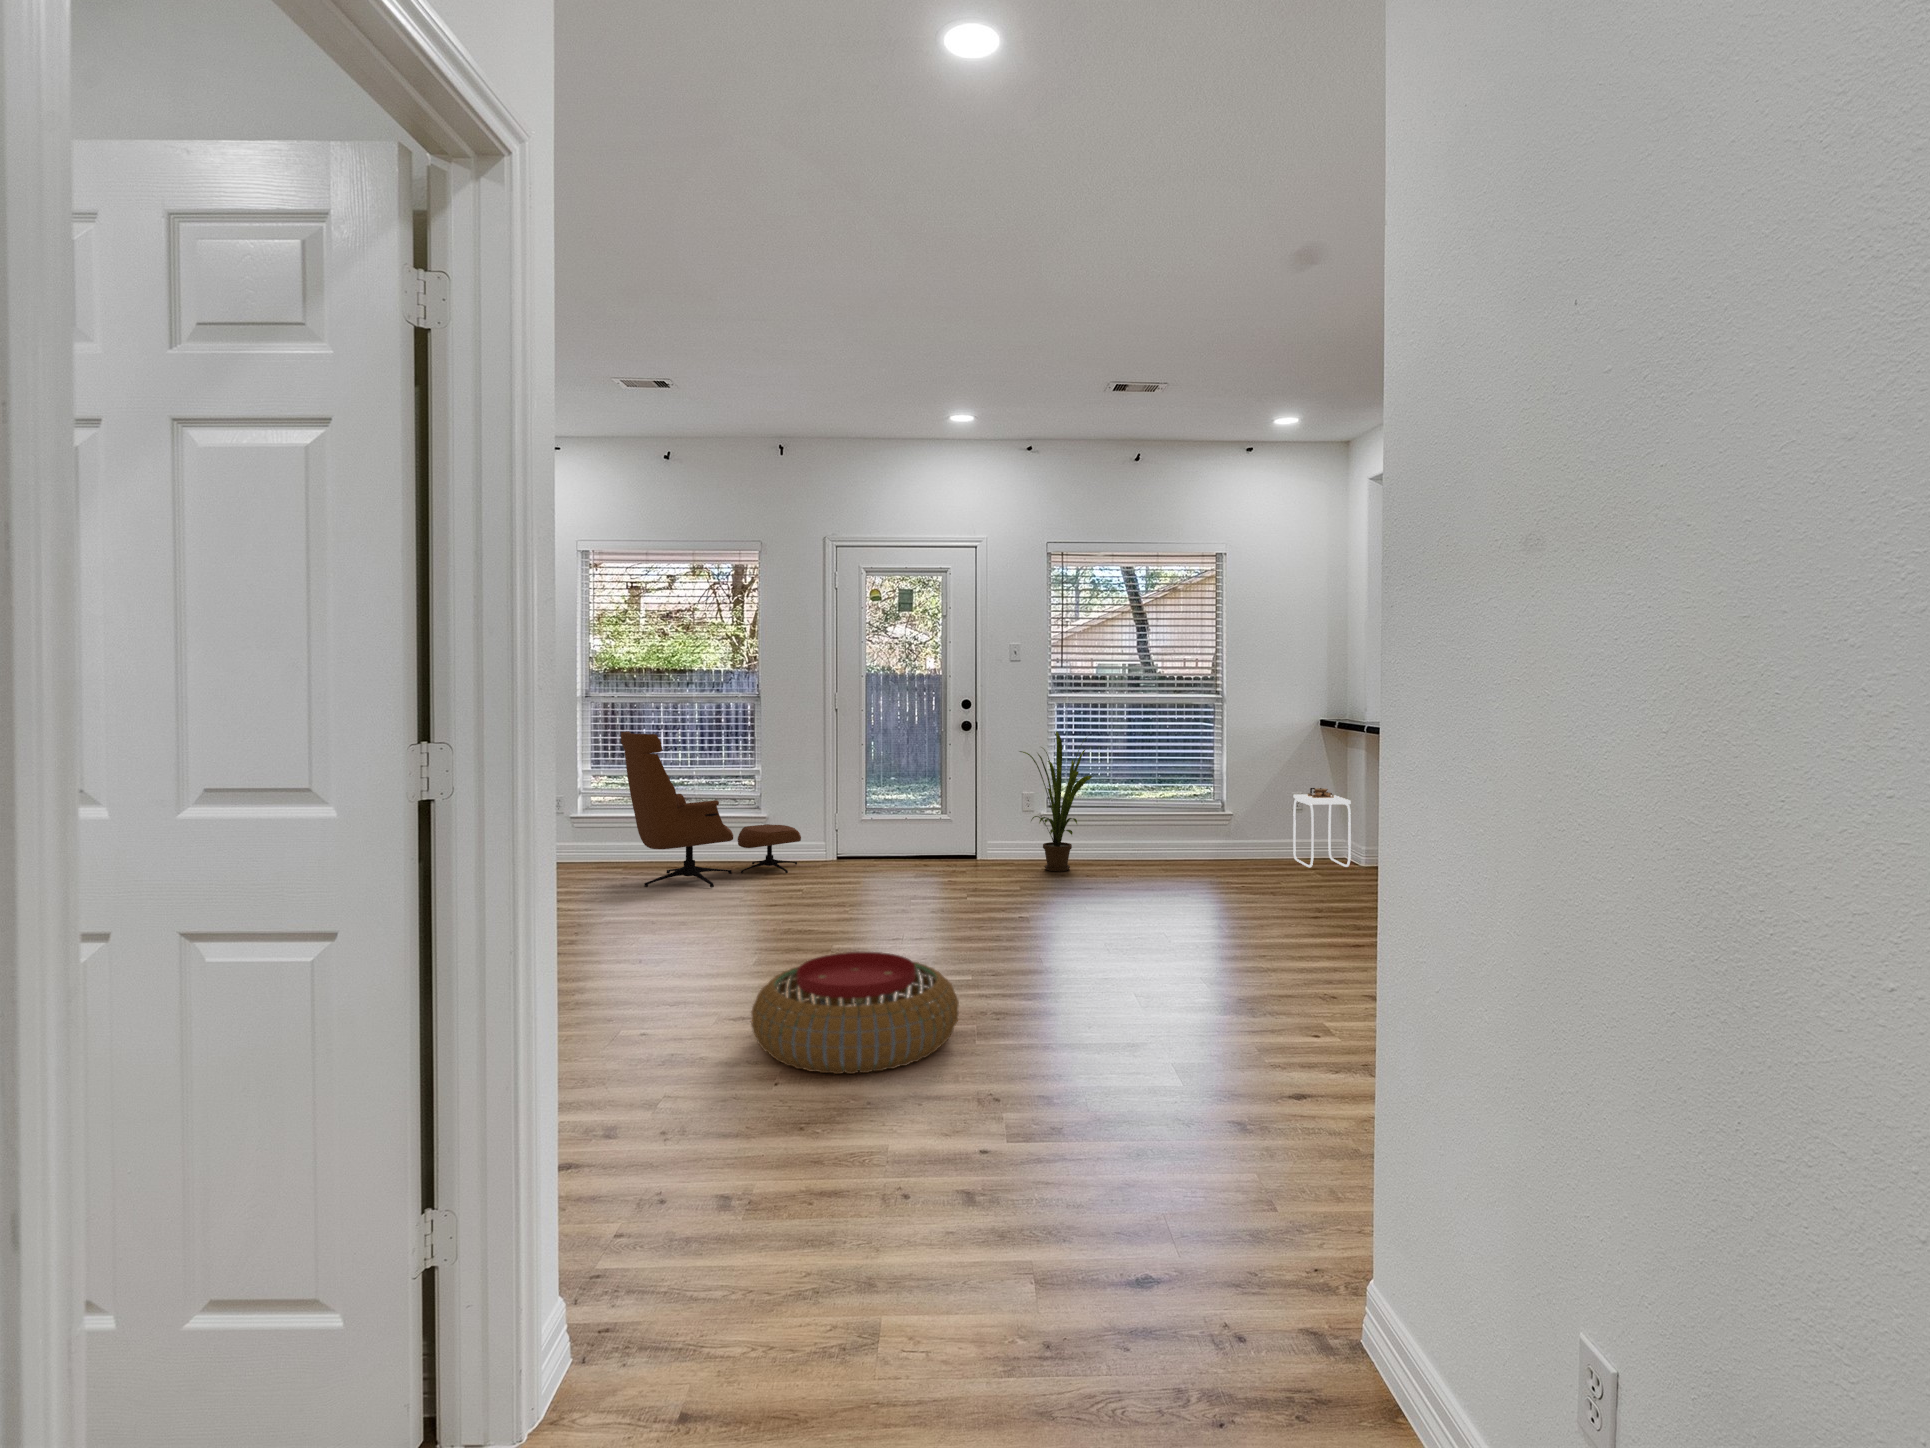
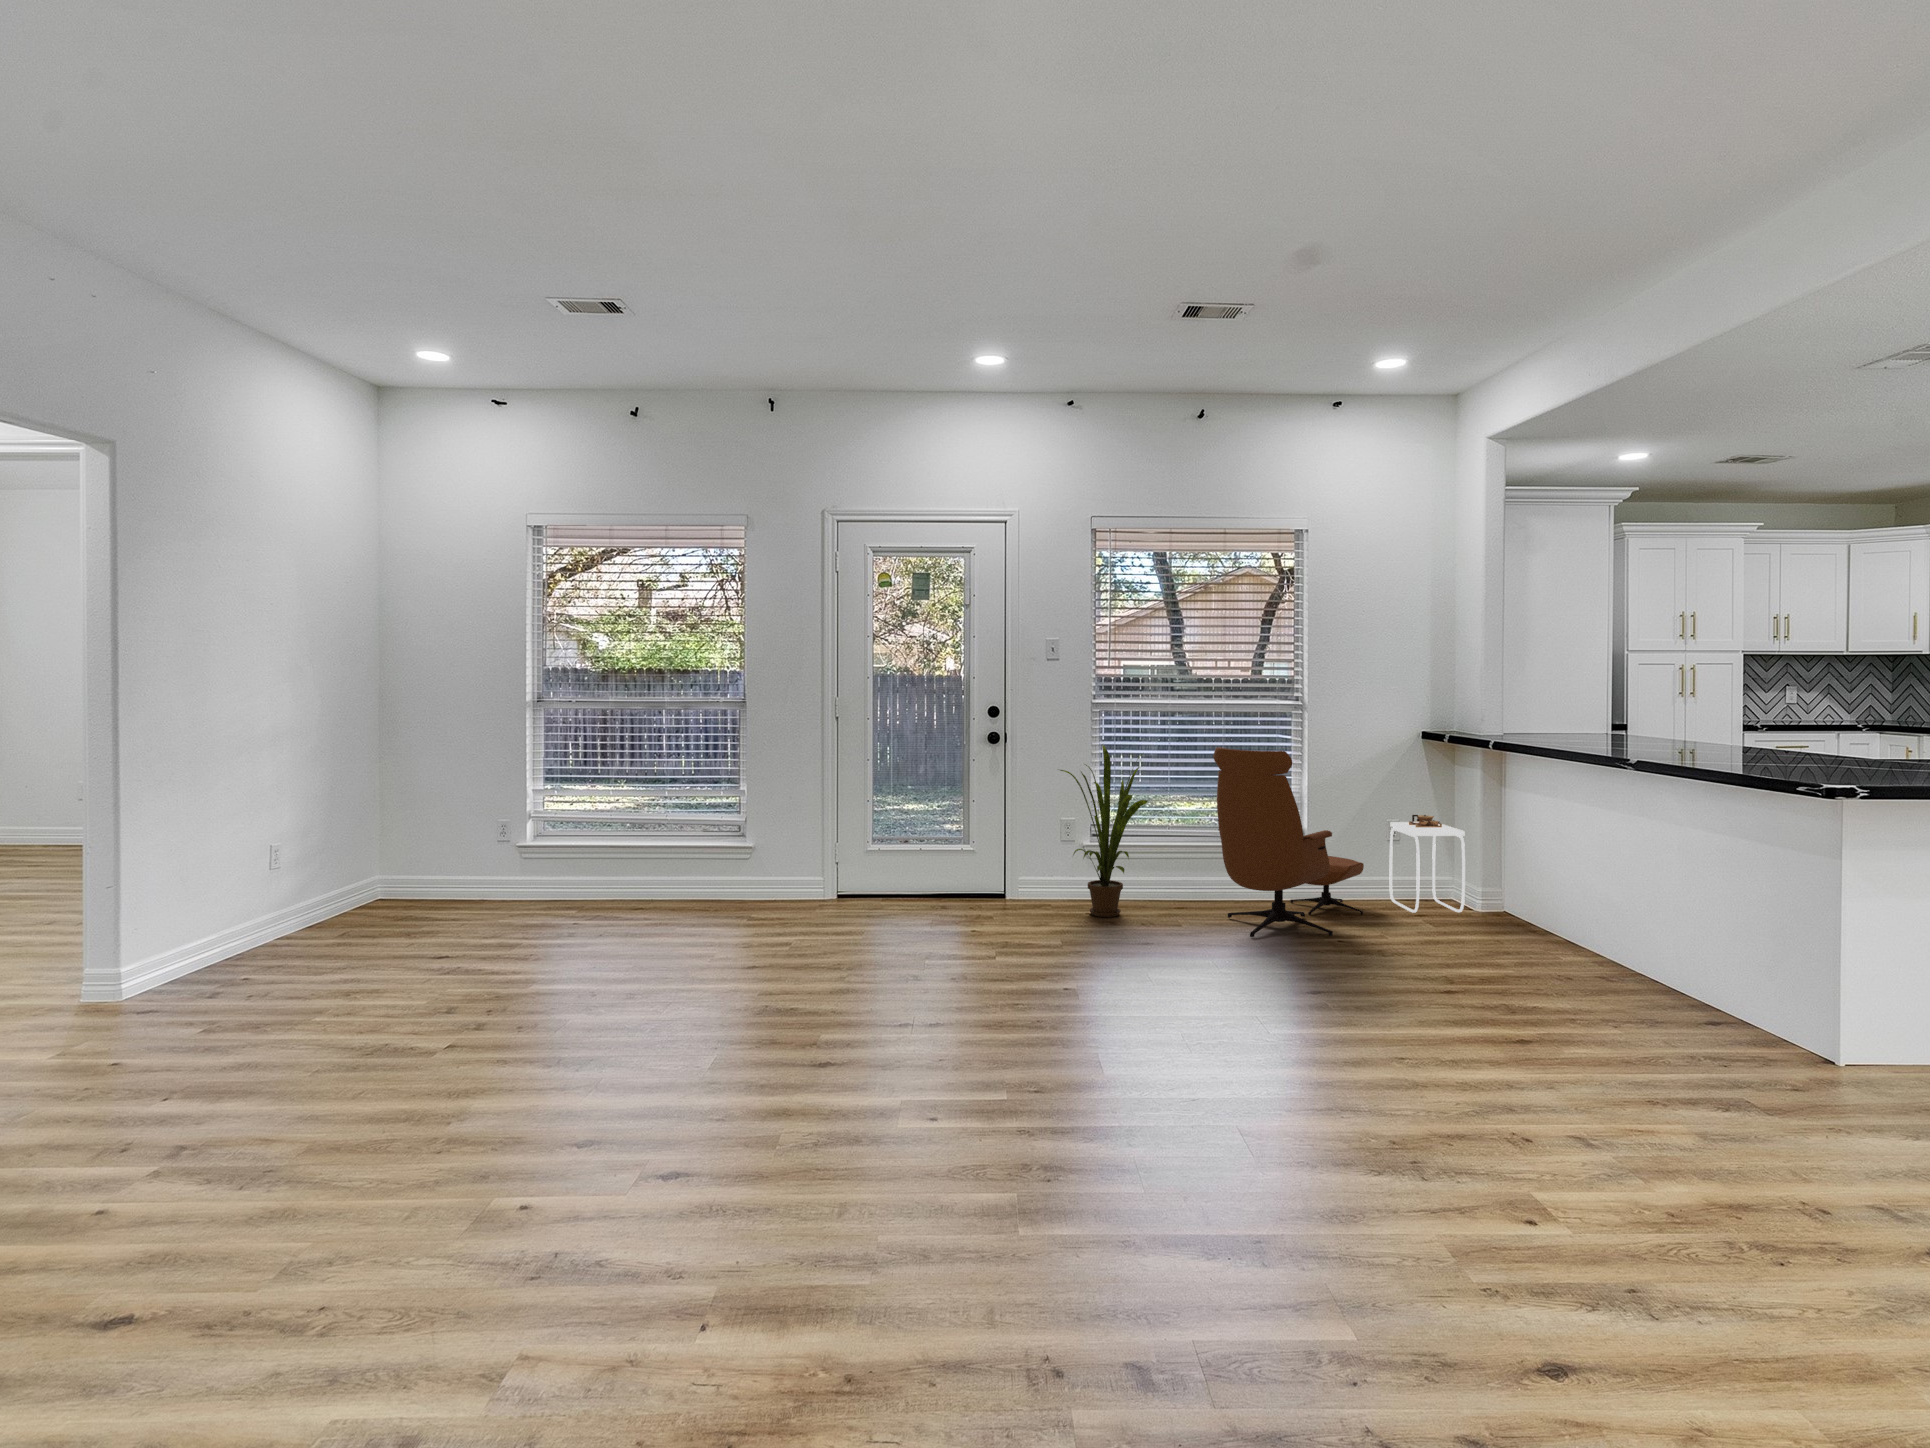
lounge chair: present [621,731,801,887] -> present [1213,747,1364,937]
pouf: present [751,952,959,1074] -> none [680,1081,993,1303]

